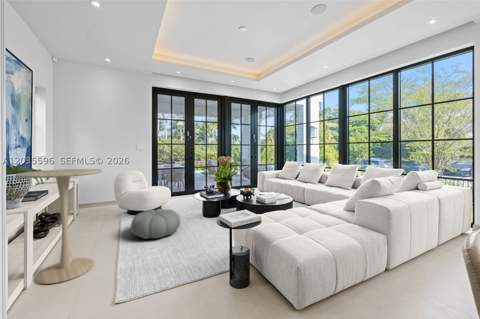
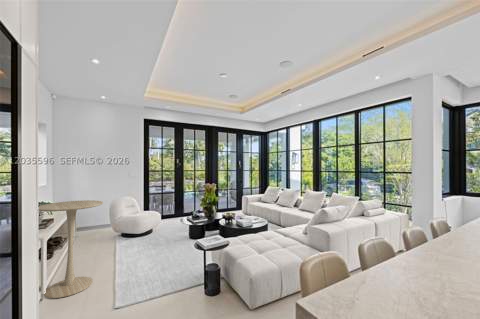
pouf: present [131,209,180,239] -> none [124,232,168,259]

